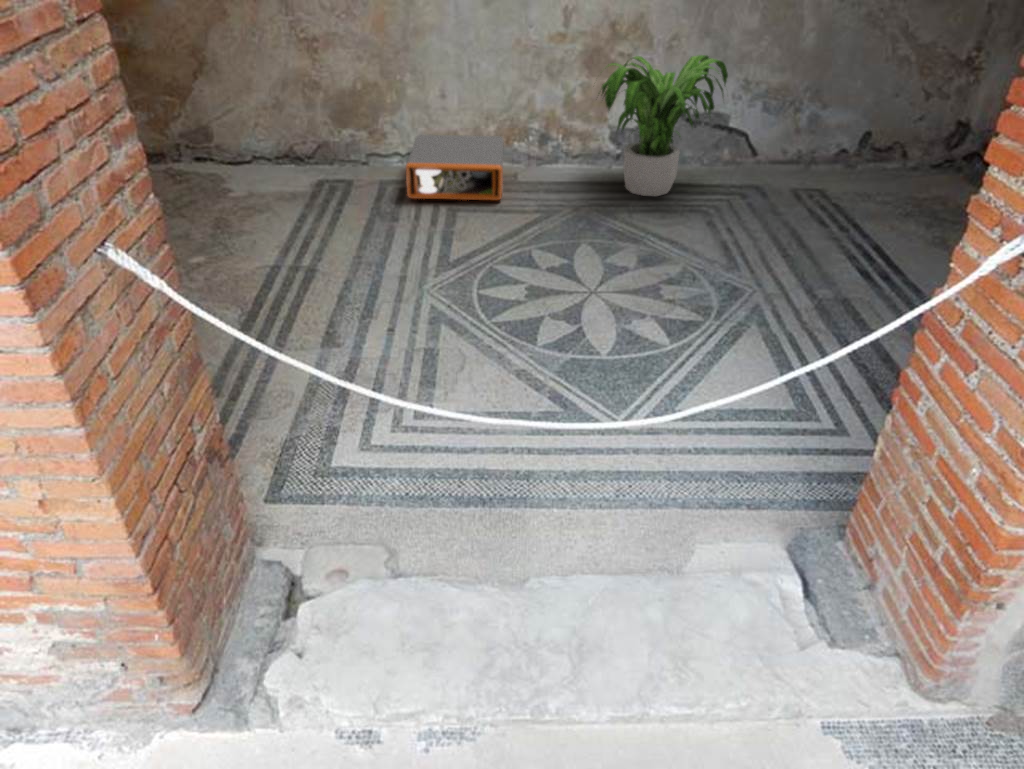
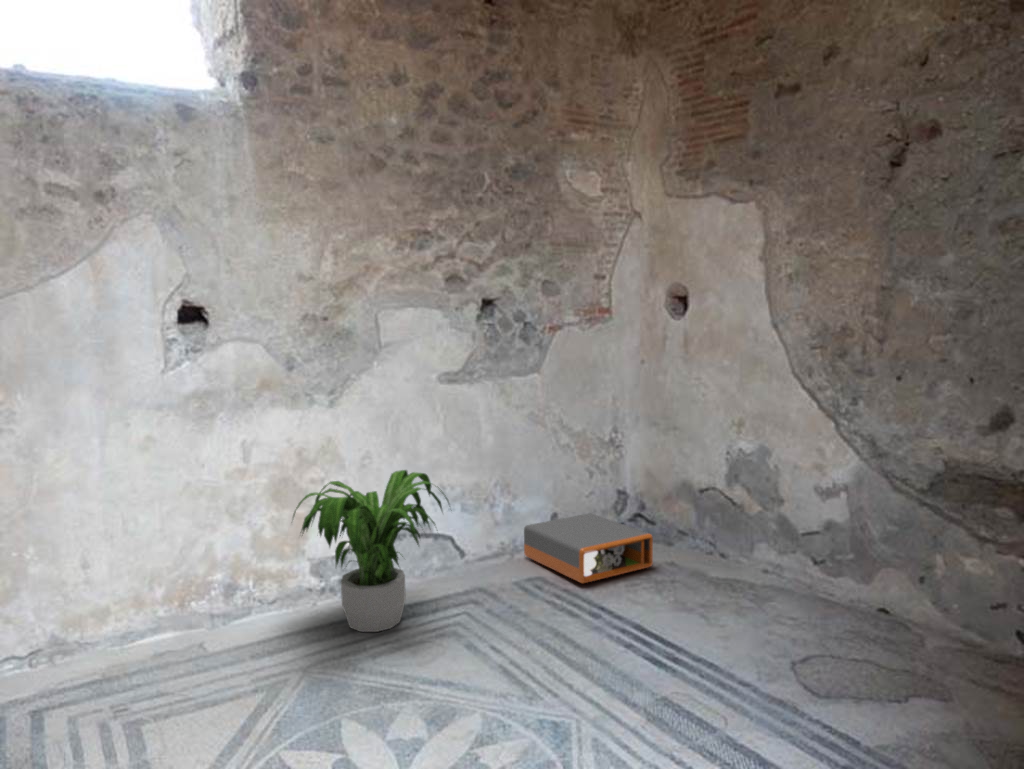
storage box: present [406,134,504,200] -> present [524,513,653,583]

